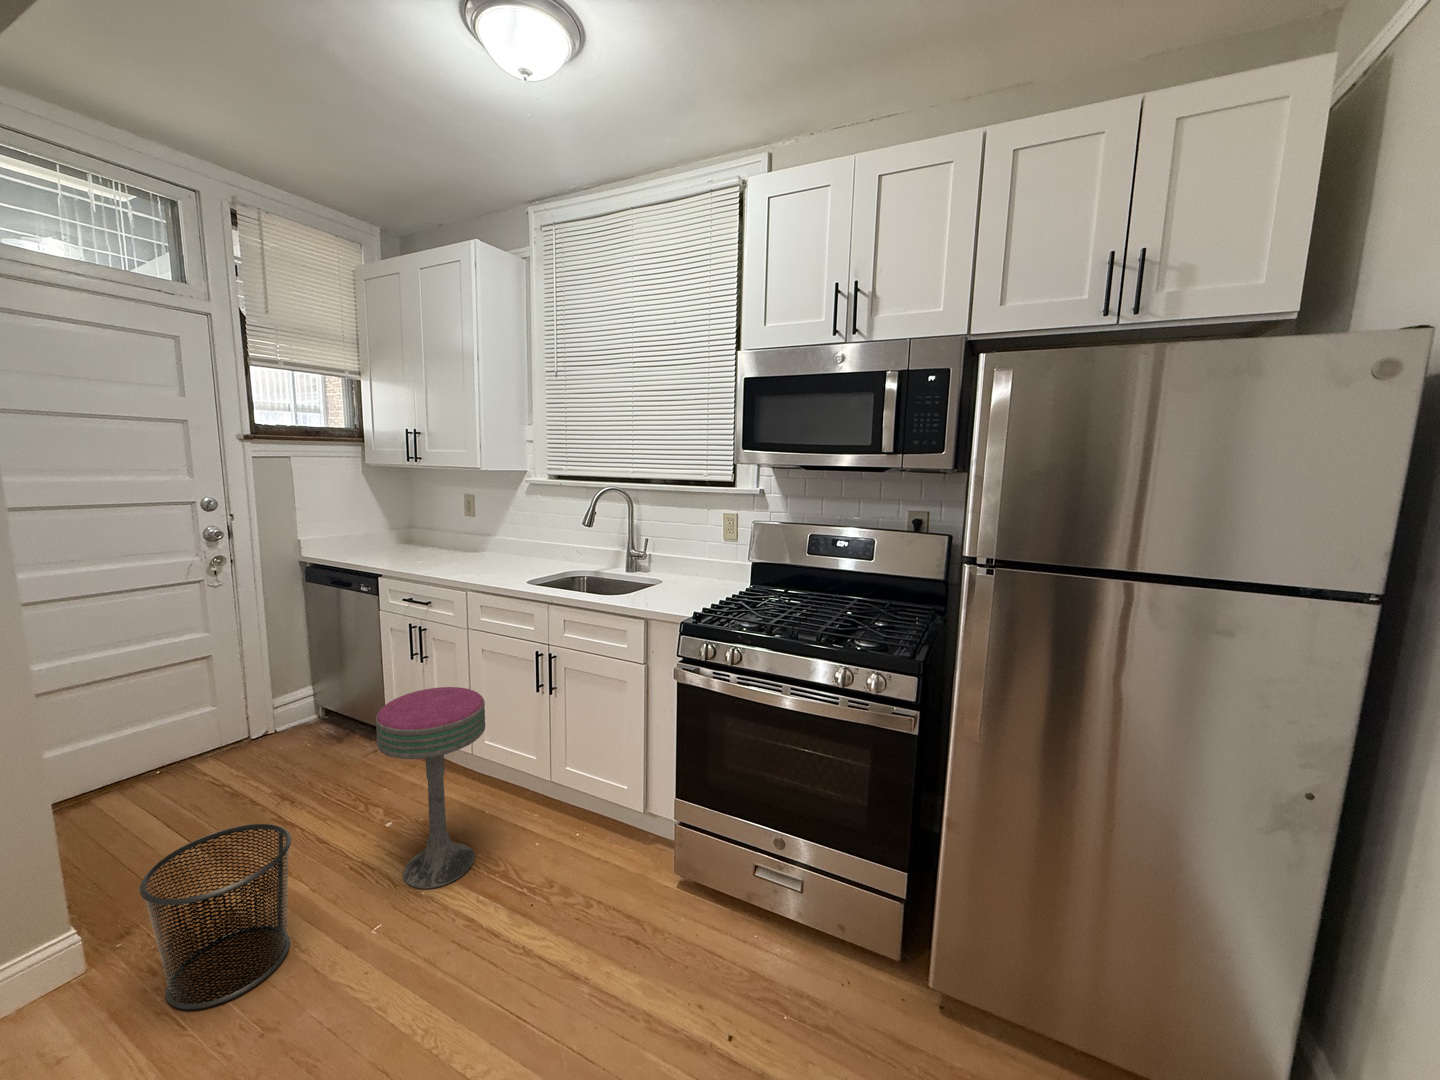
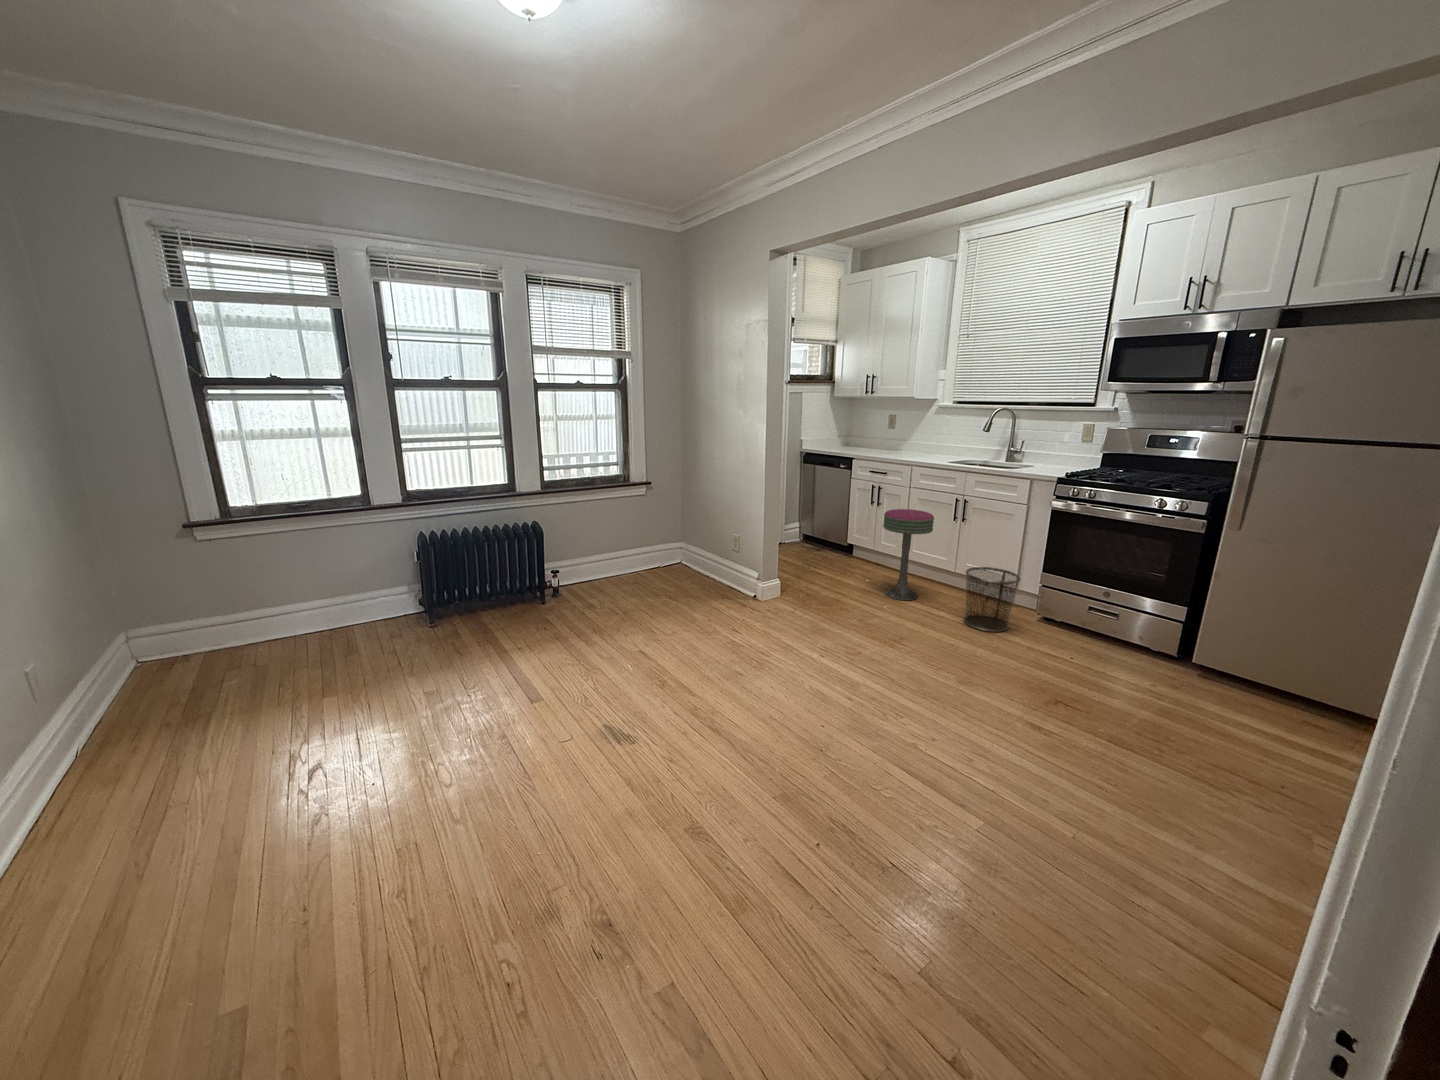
waste bin: present [139,824,291,1009] -> present [964,567,1020,632]

